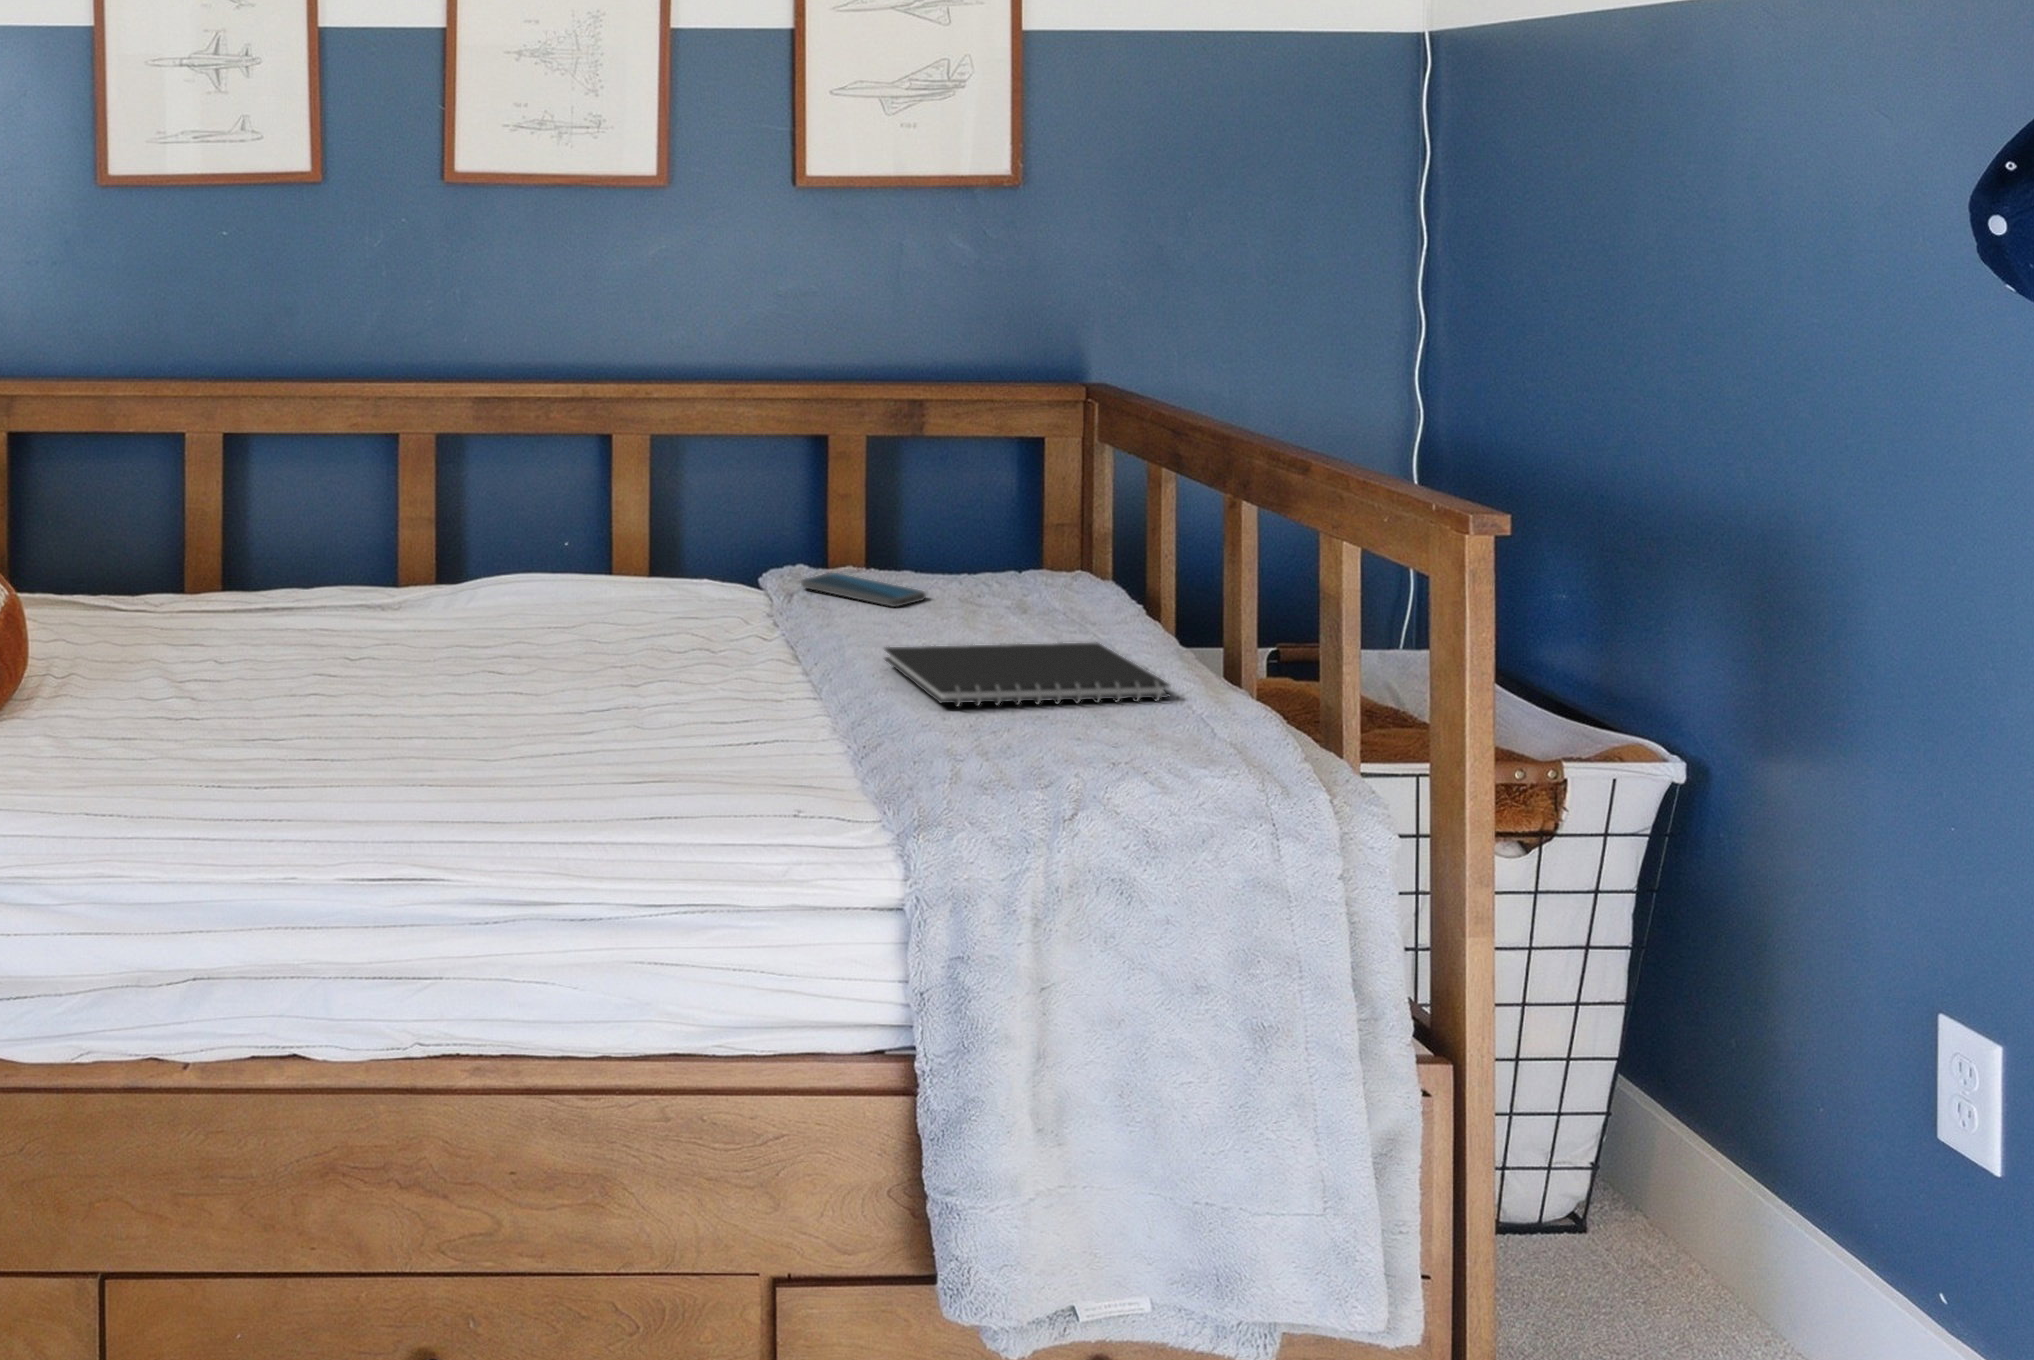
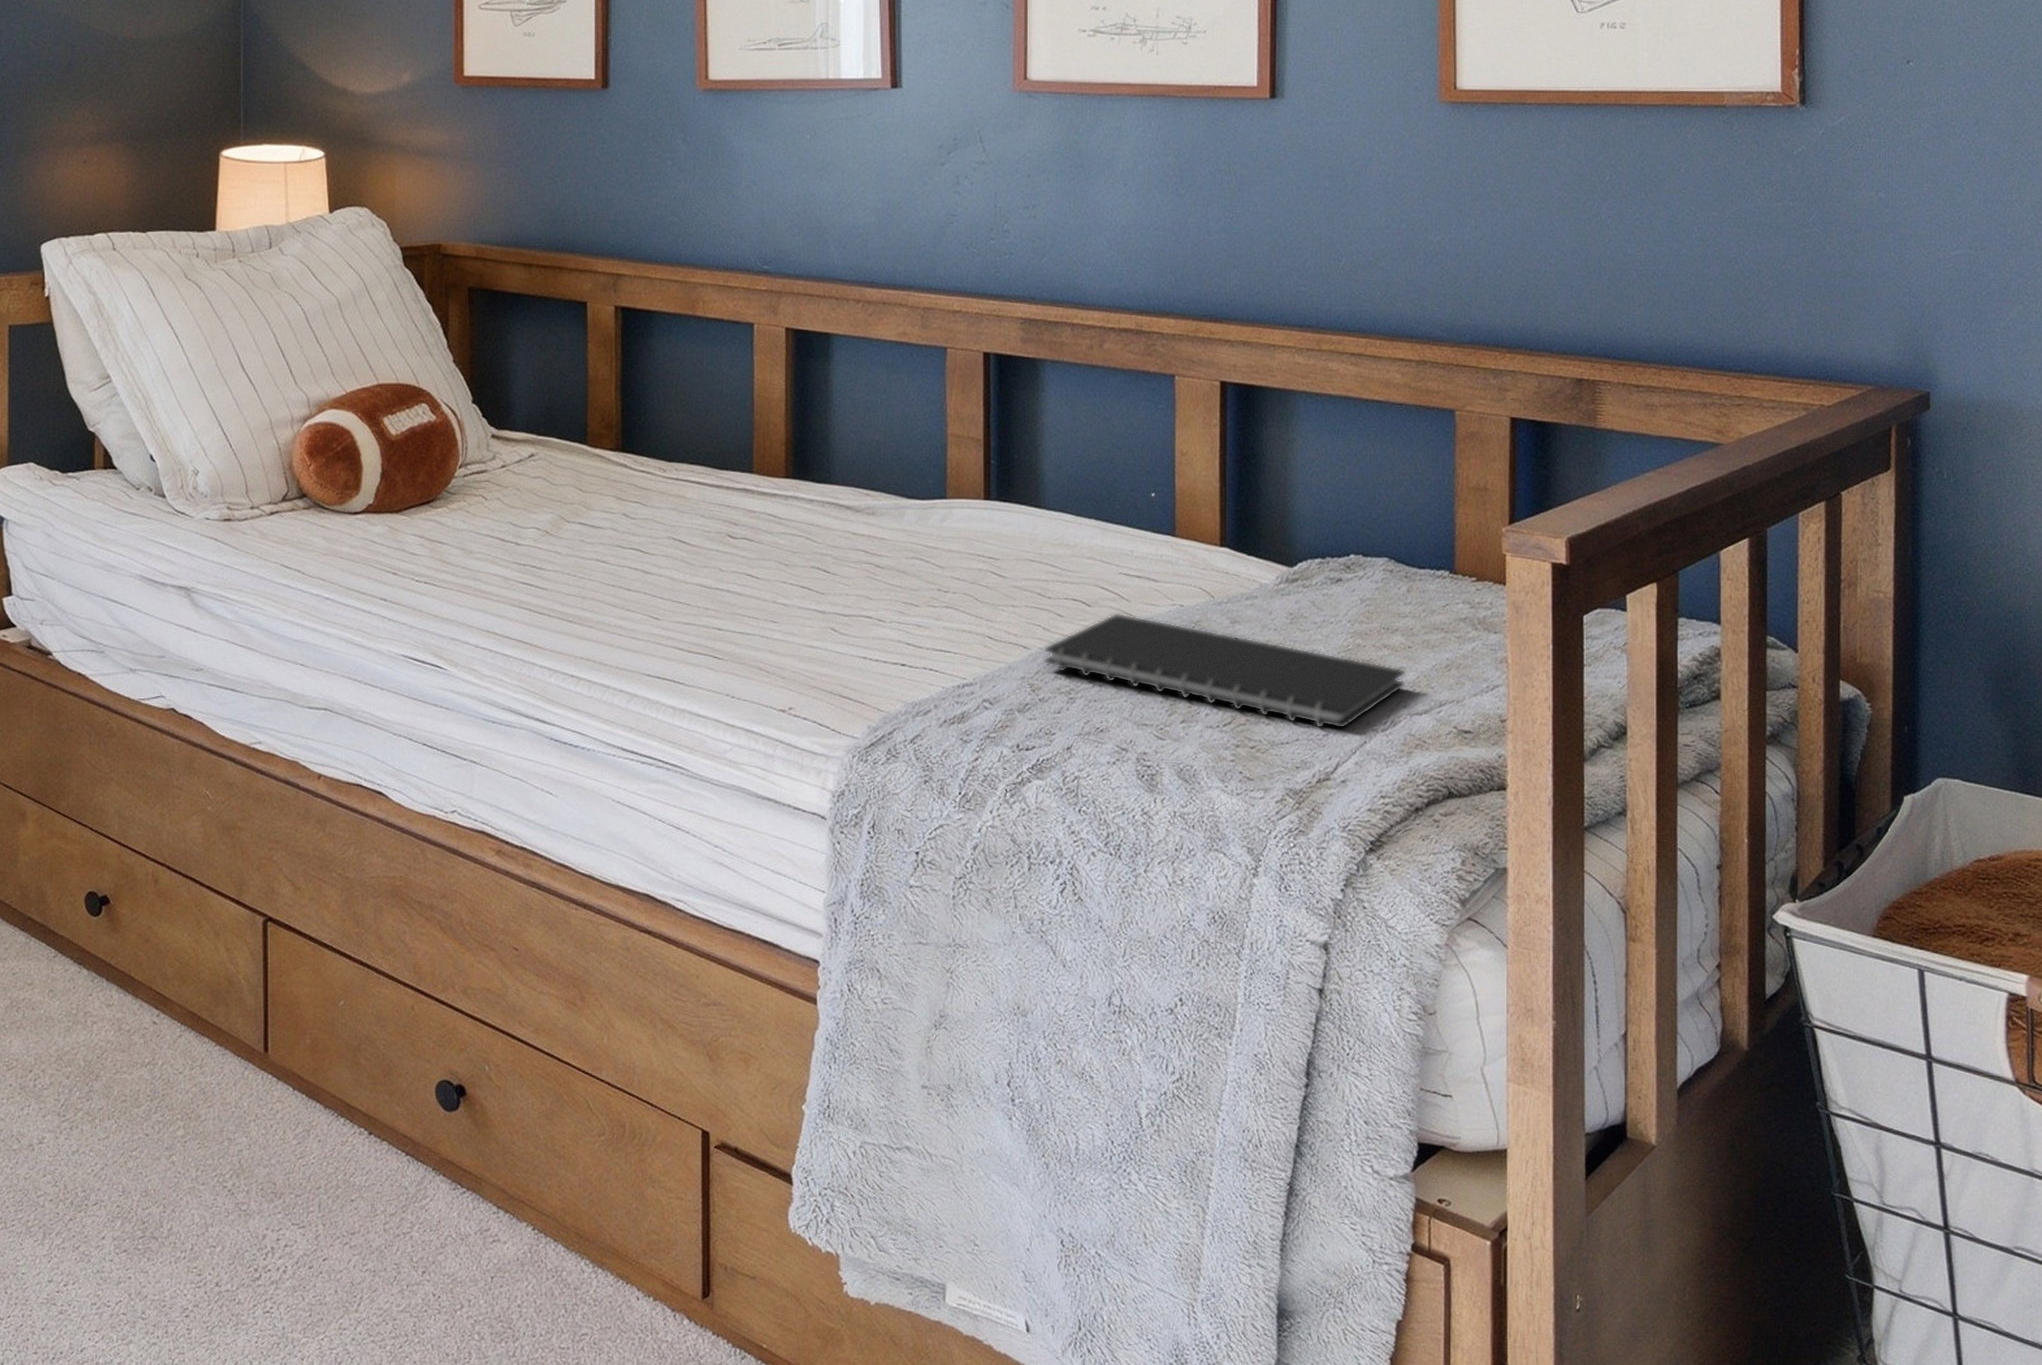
smartphone: present [801,573,926,607] -> none [1271,563,1397,610]

